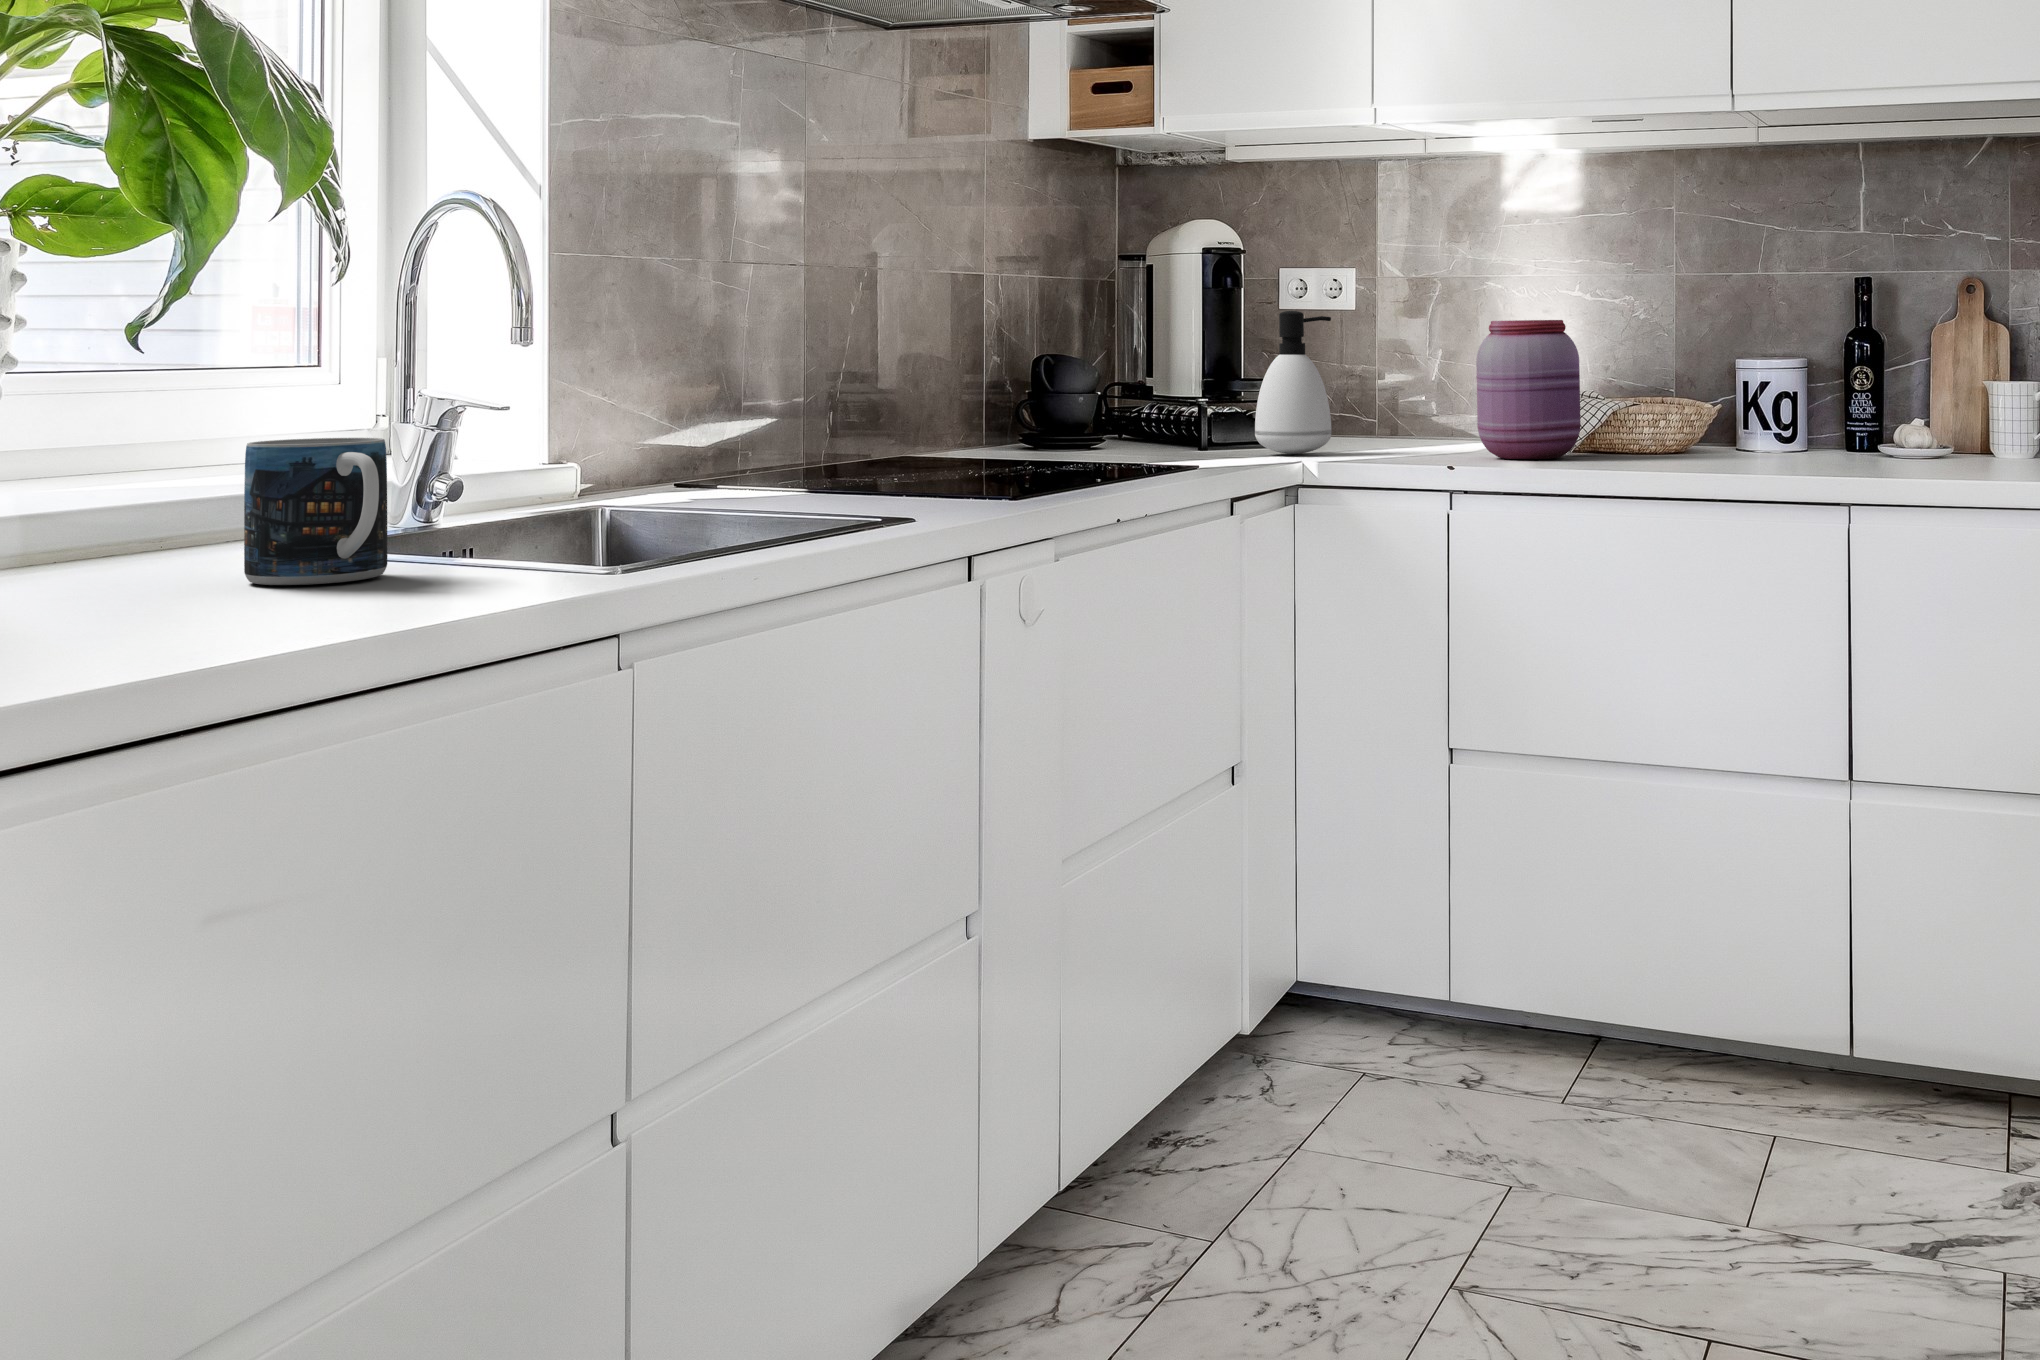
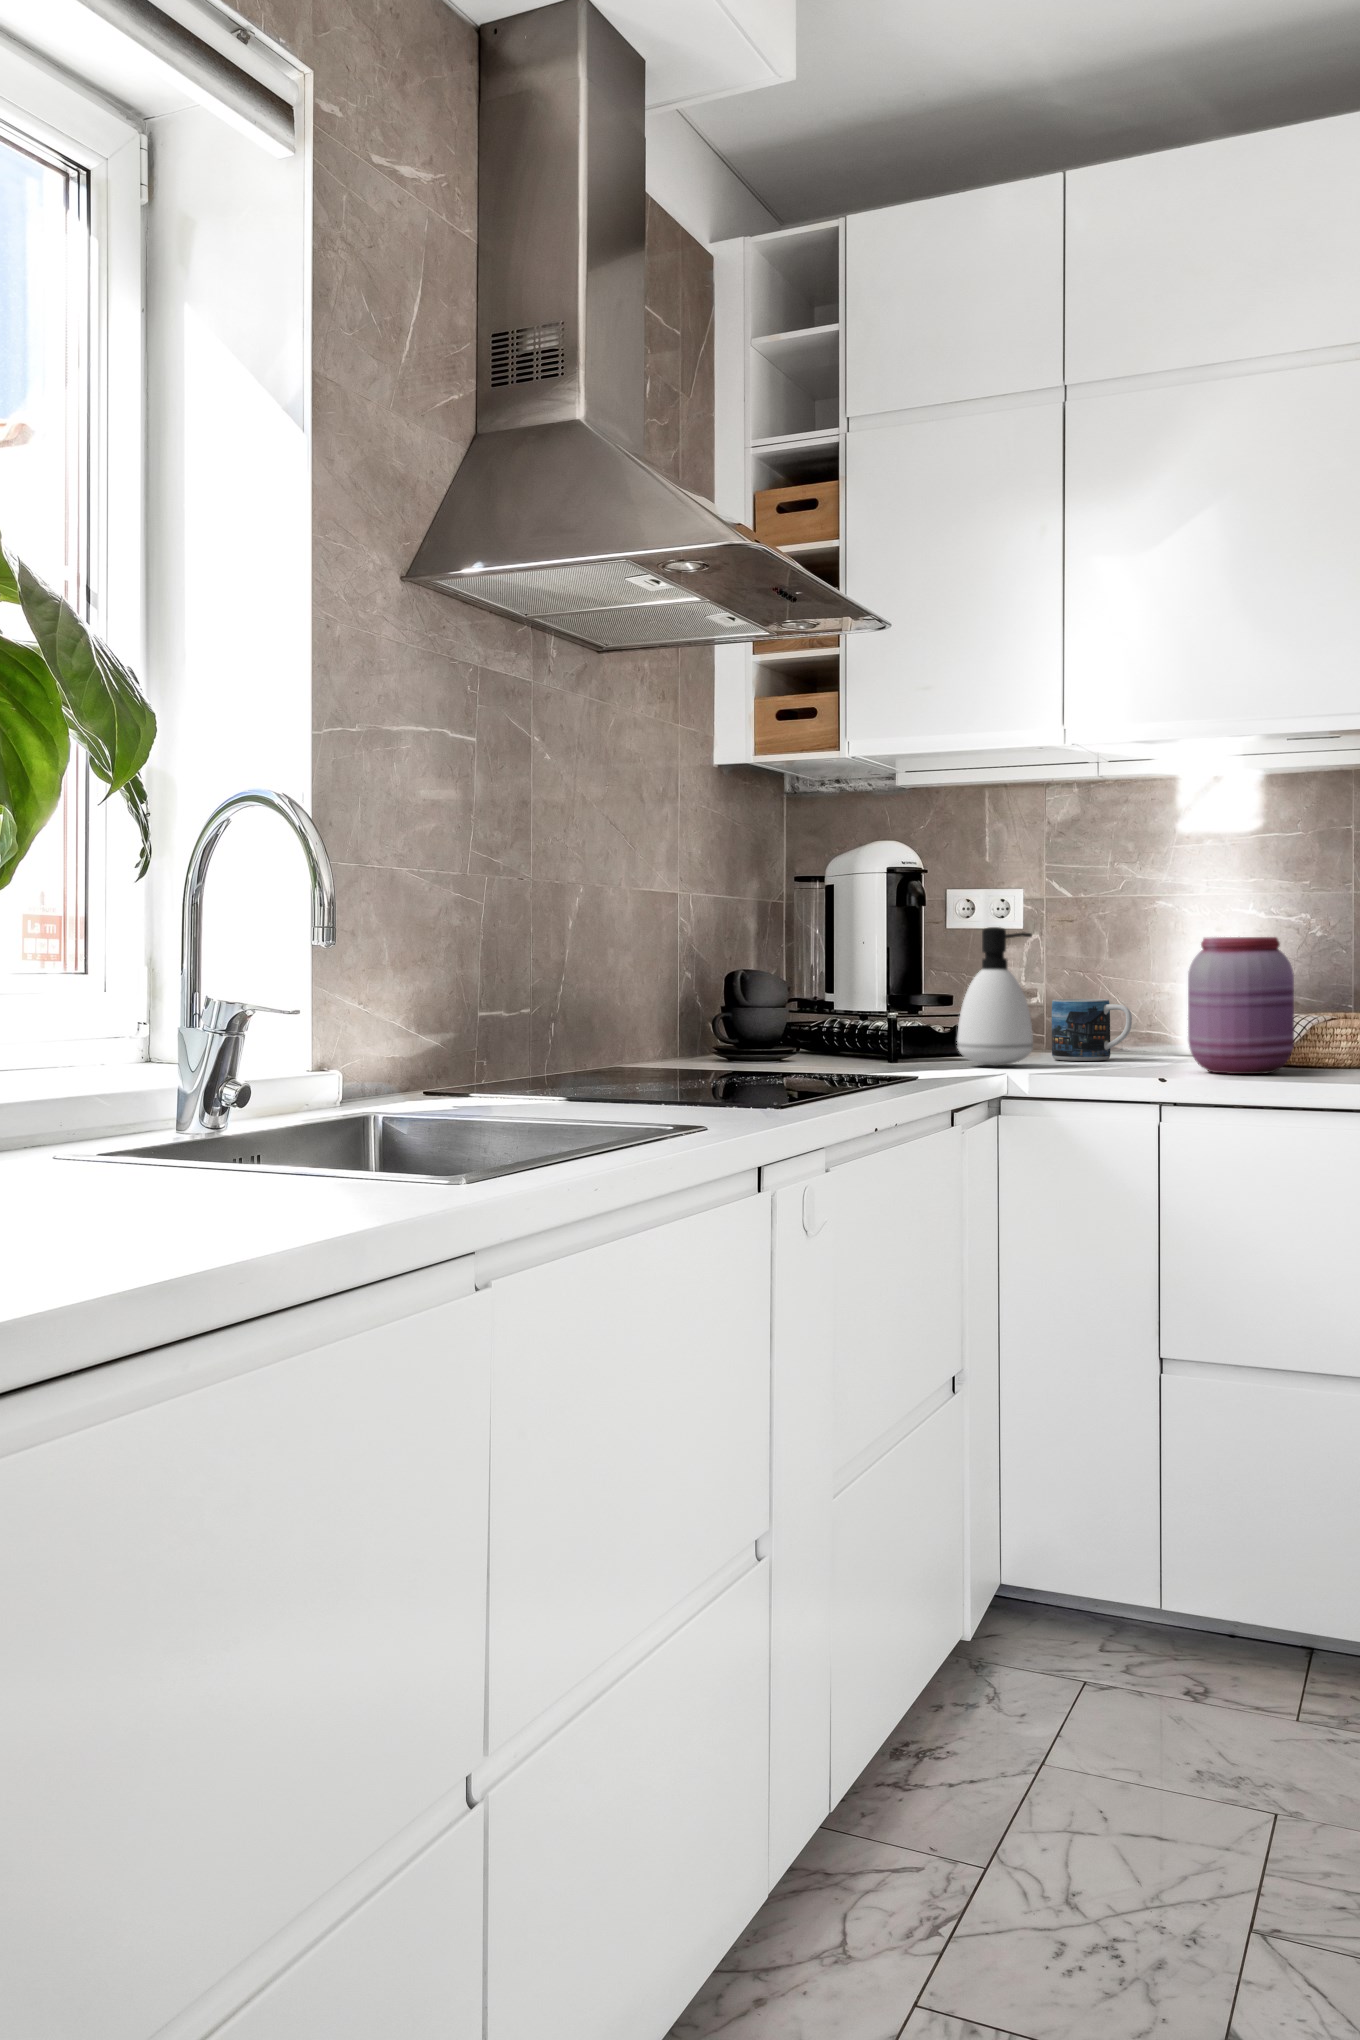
mug: present [244,438,387,585] -> present [1052,999,1132,1061]

